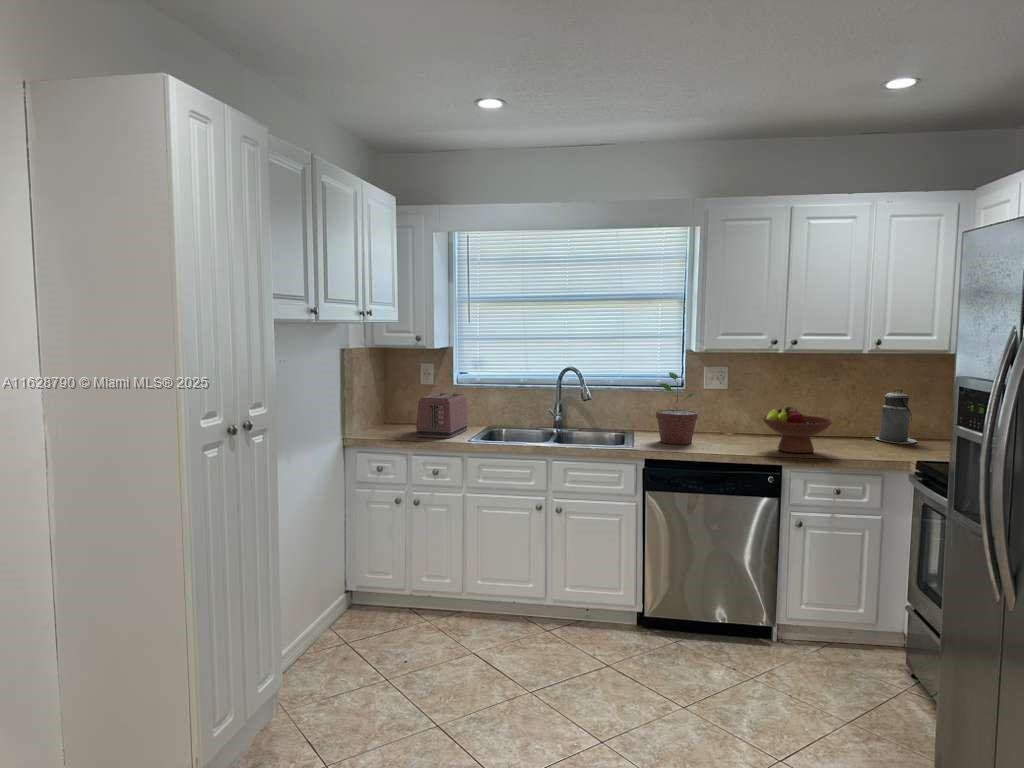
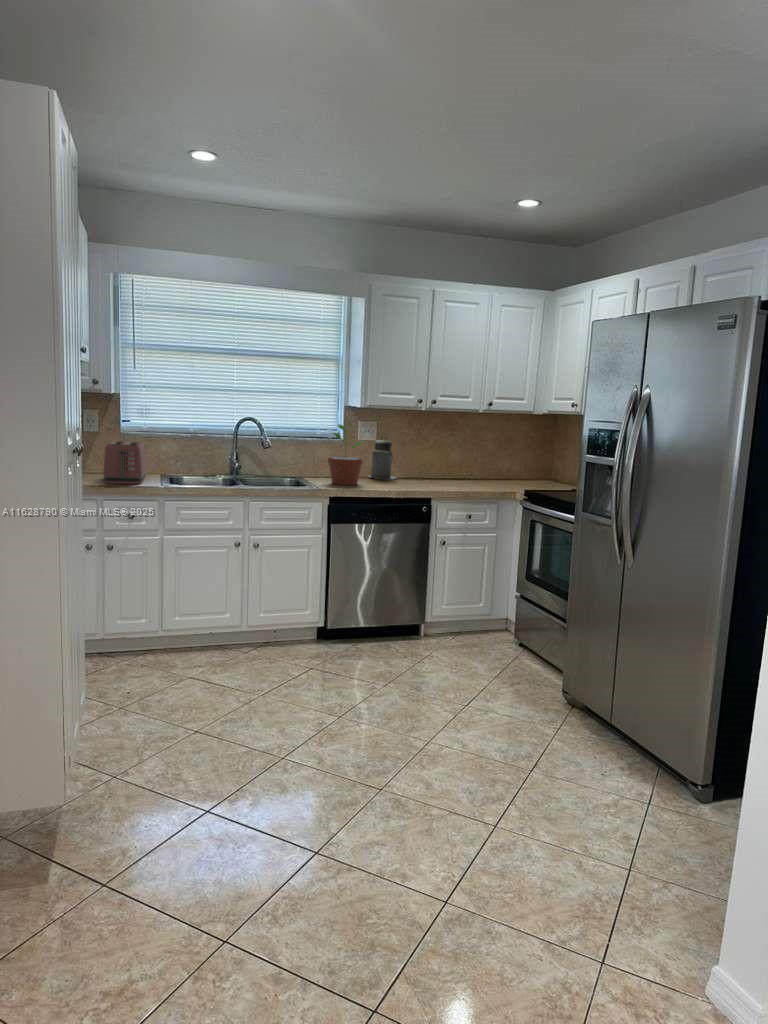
canister: present [876,389,917,444] -> present [369,437,396,479]
fruit bowl: present [762,407,834,453] -> none [413,452,467,488]

